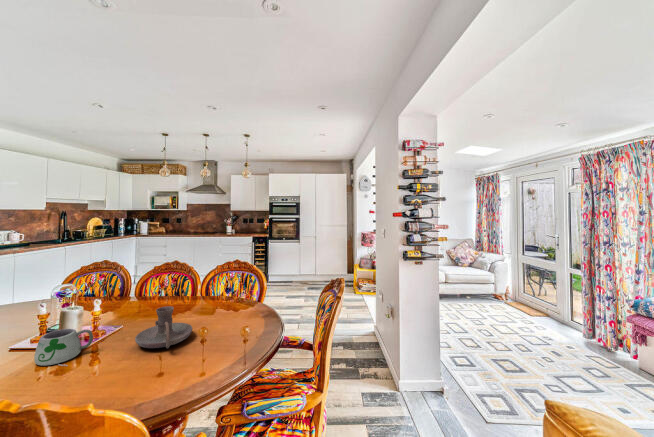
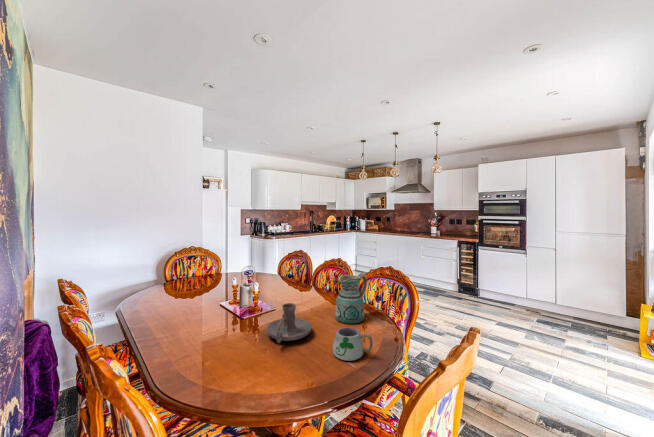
ceramic pitcher: none [199,267,230,316] -> present [335,274,367,324]
mug: present [34,329,93,366] -> present [333,327,373,367]

